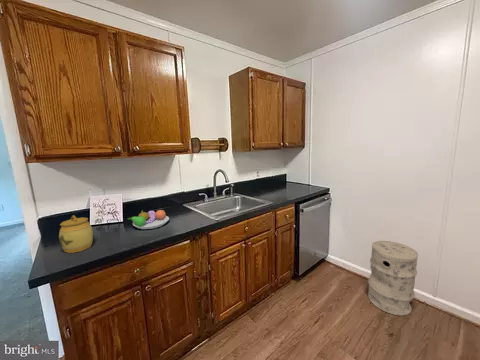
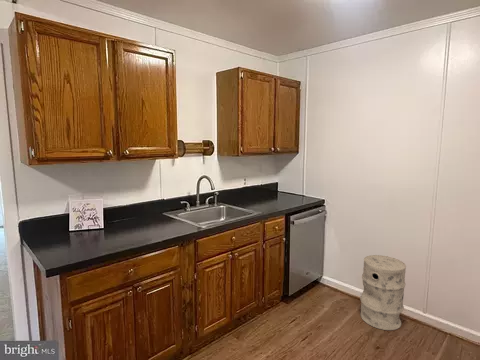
fruit bowl: present [128,210,169,229] -> none [114,215,155,234]
jar: present [59,215,93,253] -> none [58,216,86,252]

